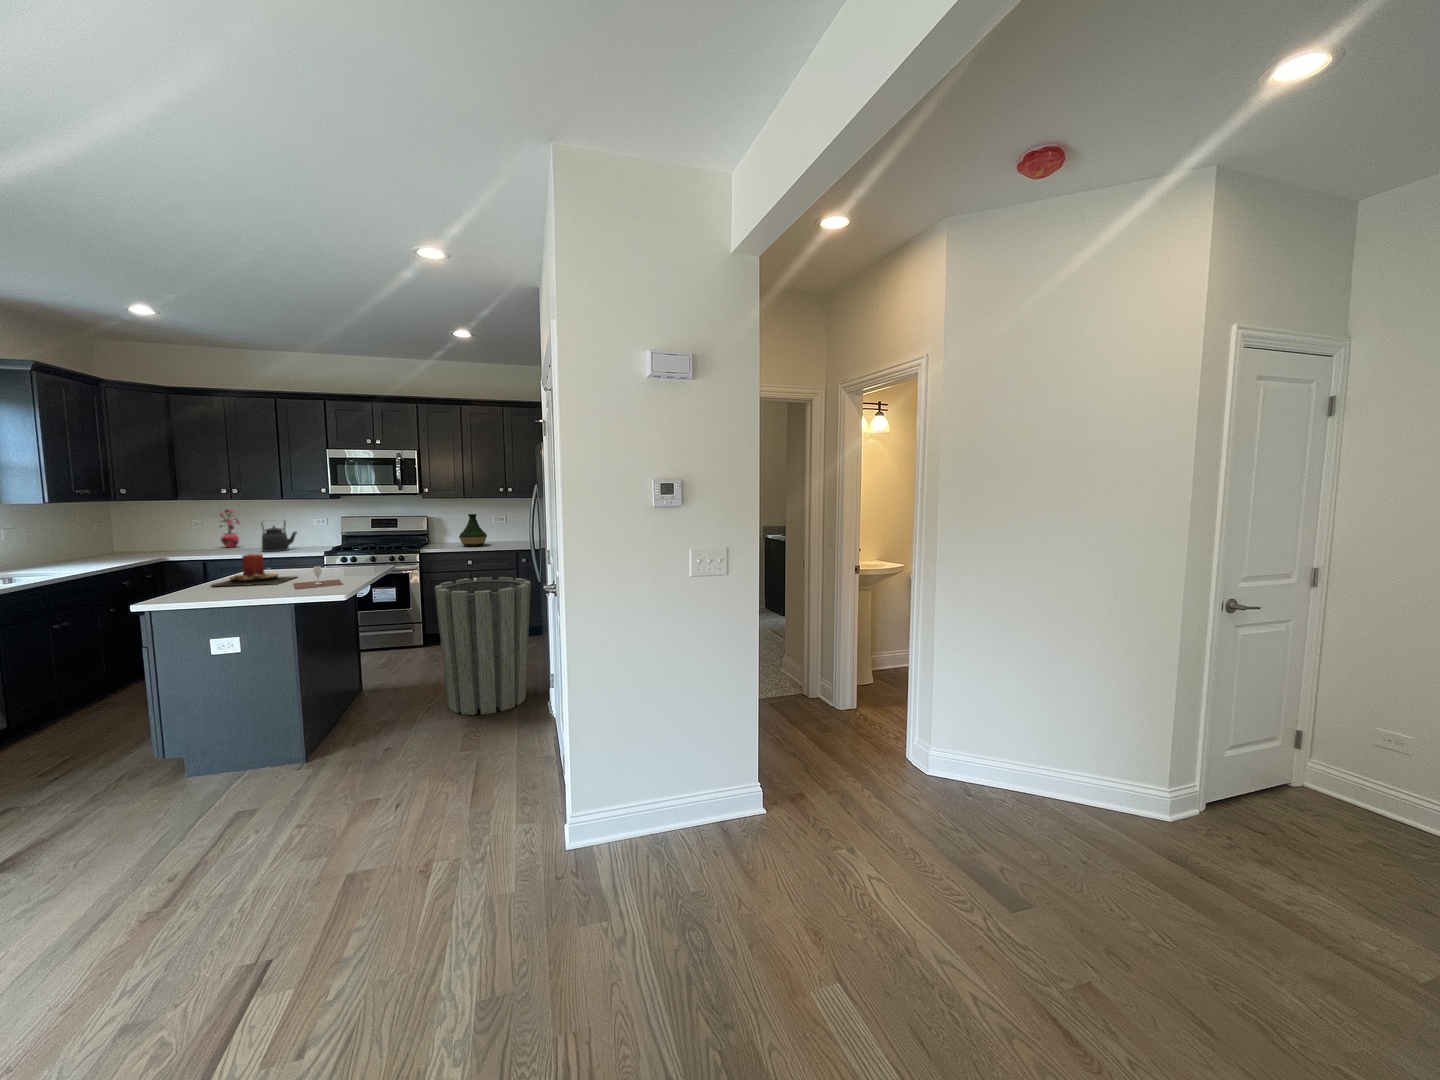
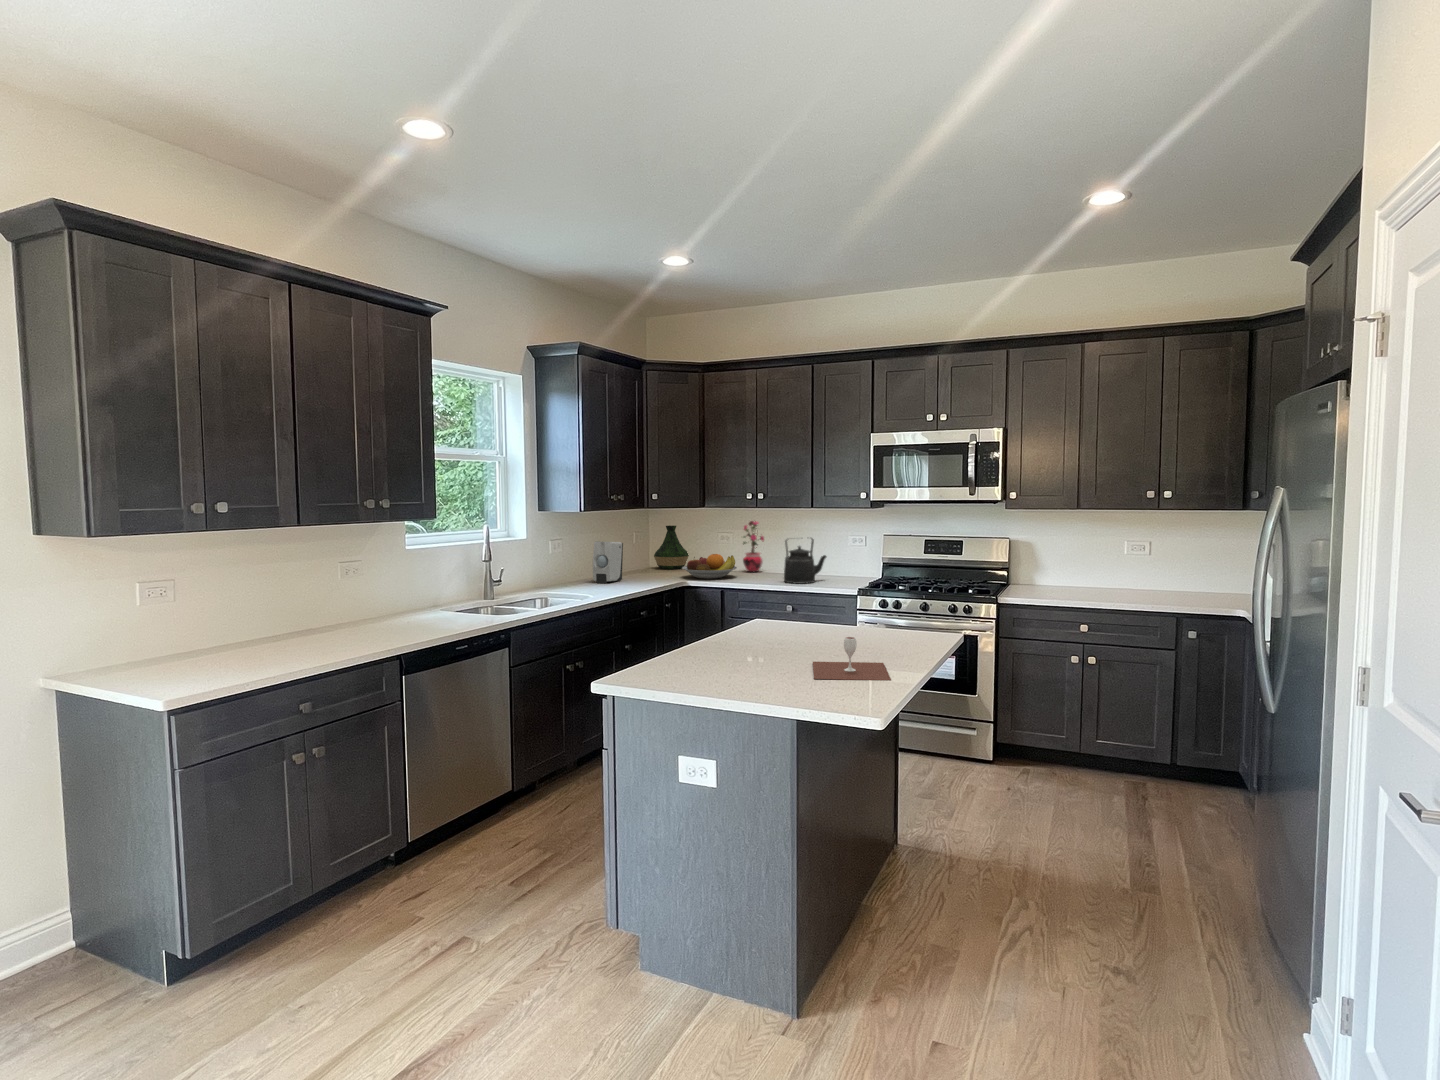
vase: present [459,514,487,547] -> present [654,525,689,569]
soap dispenser: none [58,529,94,563] -> present [593,541,623,583]
fruit bowl: none [160,535,216,554] -> present [682,554,737,579]
candle: present [211,554,296,587] -> none [704,600,821,660]
trash can: present [435,577,531,715] -> none [1054,682,1285,1023]

